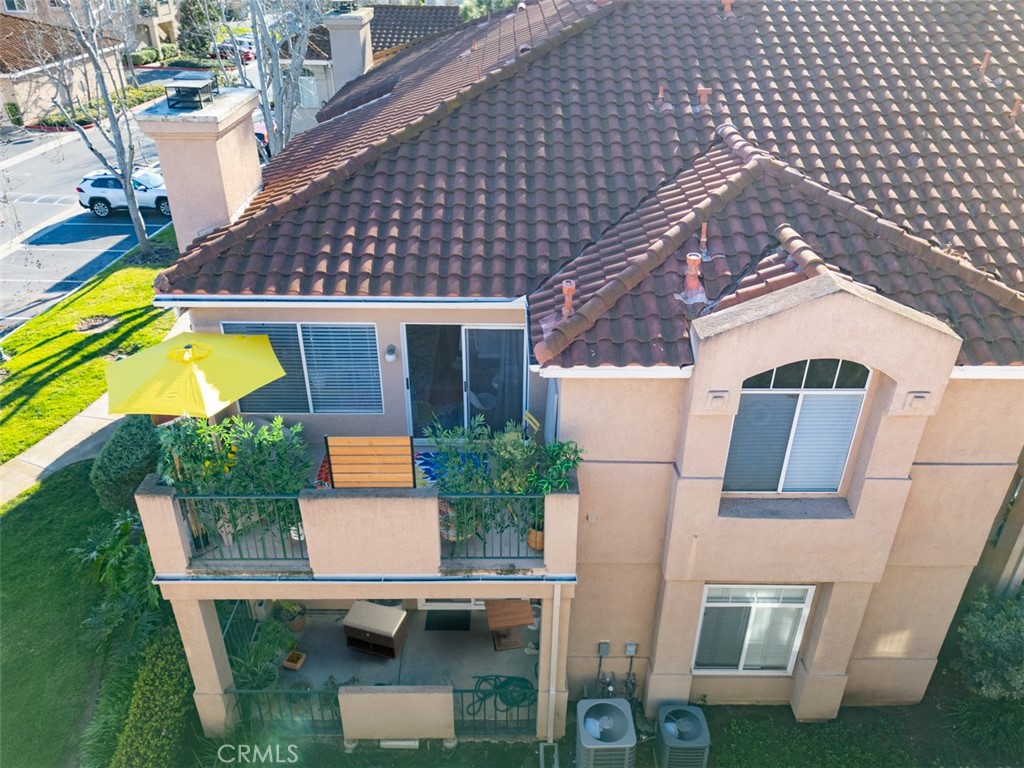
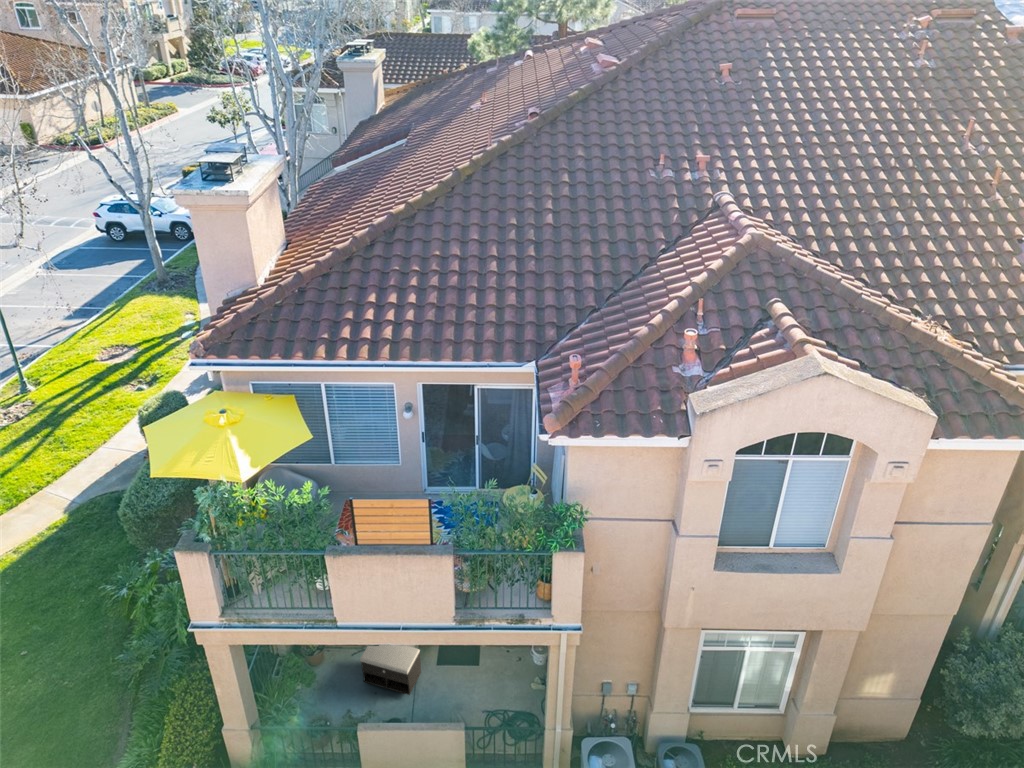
side table: present [484,600,535,650] -> none [493,628,541,686]
potted plant: present [283,638,306,670] -> none [301,670,325,705]

